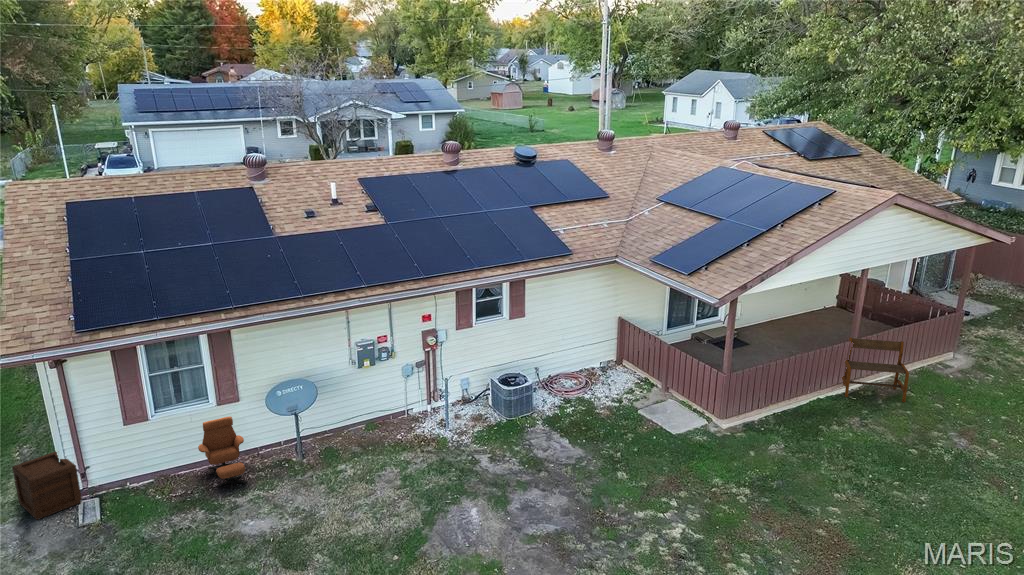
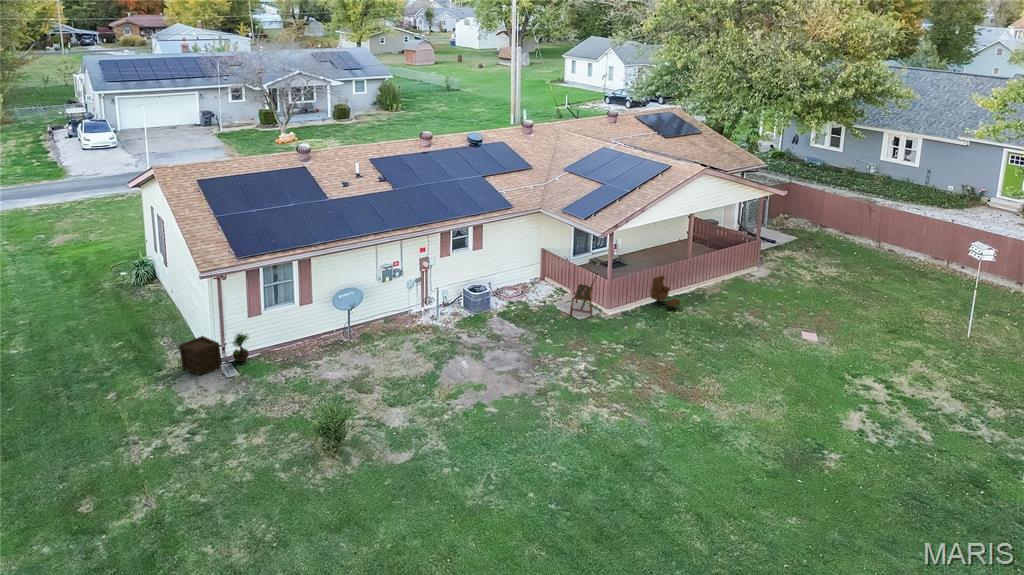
bench: present [842,338,909,402] -> present [570,273,597,317]
lounge chair: present [198,417,246,490] -> present [650,276,680,311]
potted tree: none [93,447,129,495] -> present [233,334,249,362]

